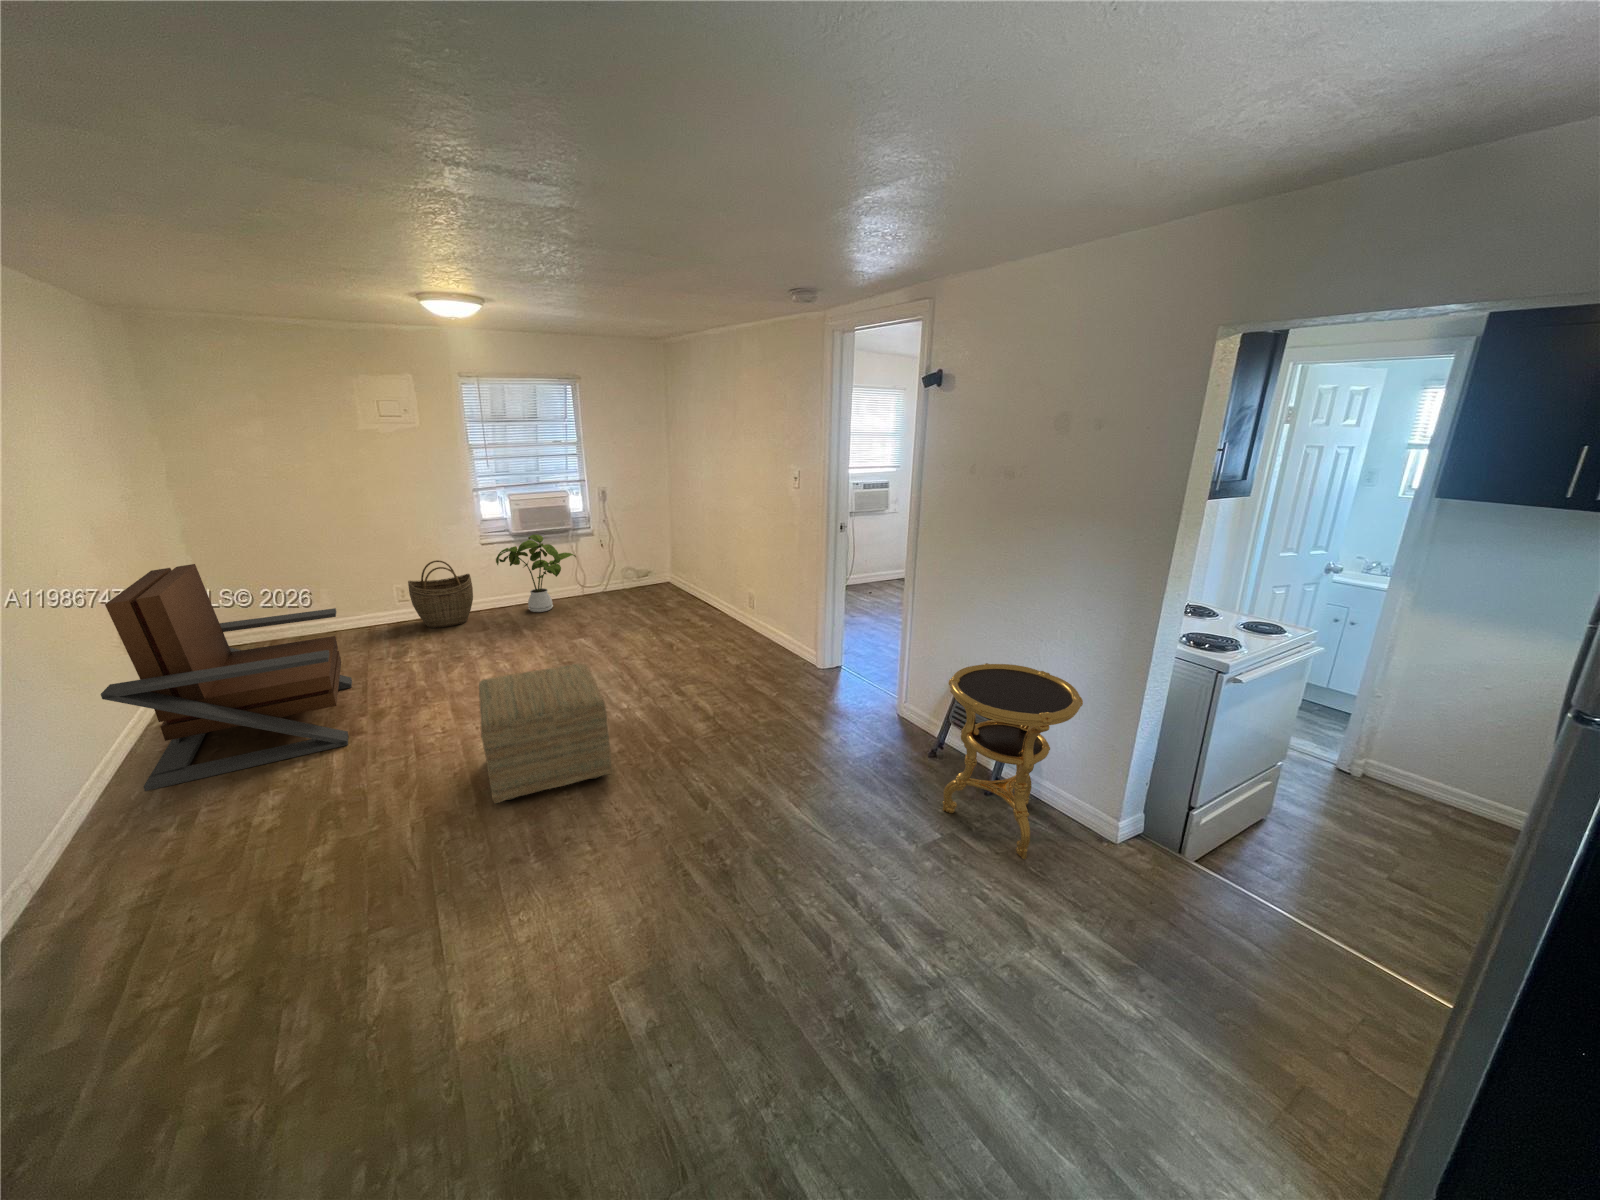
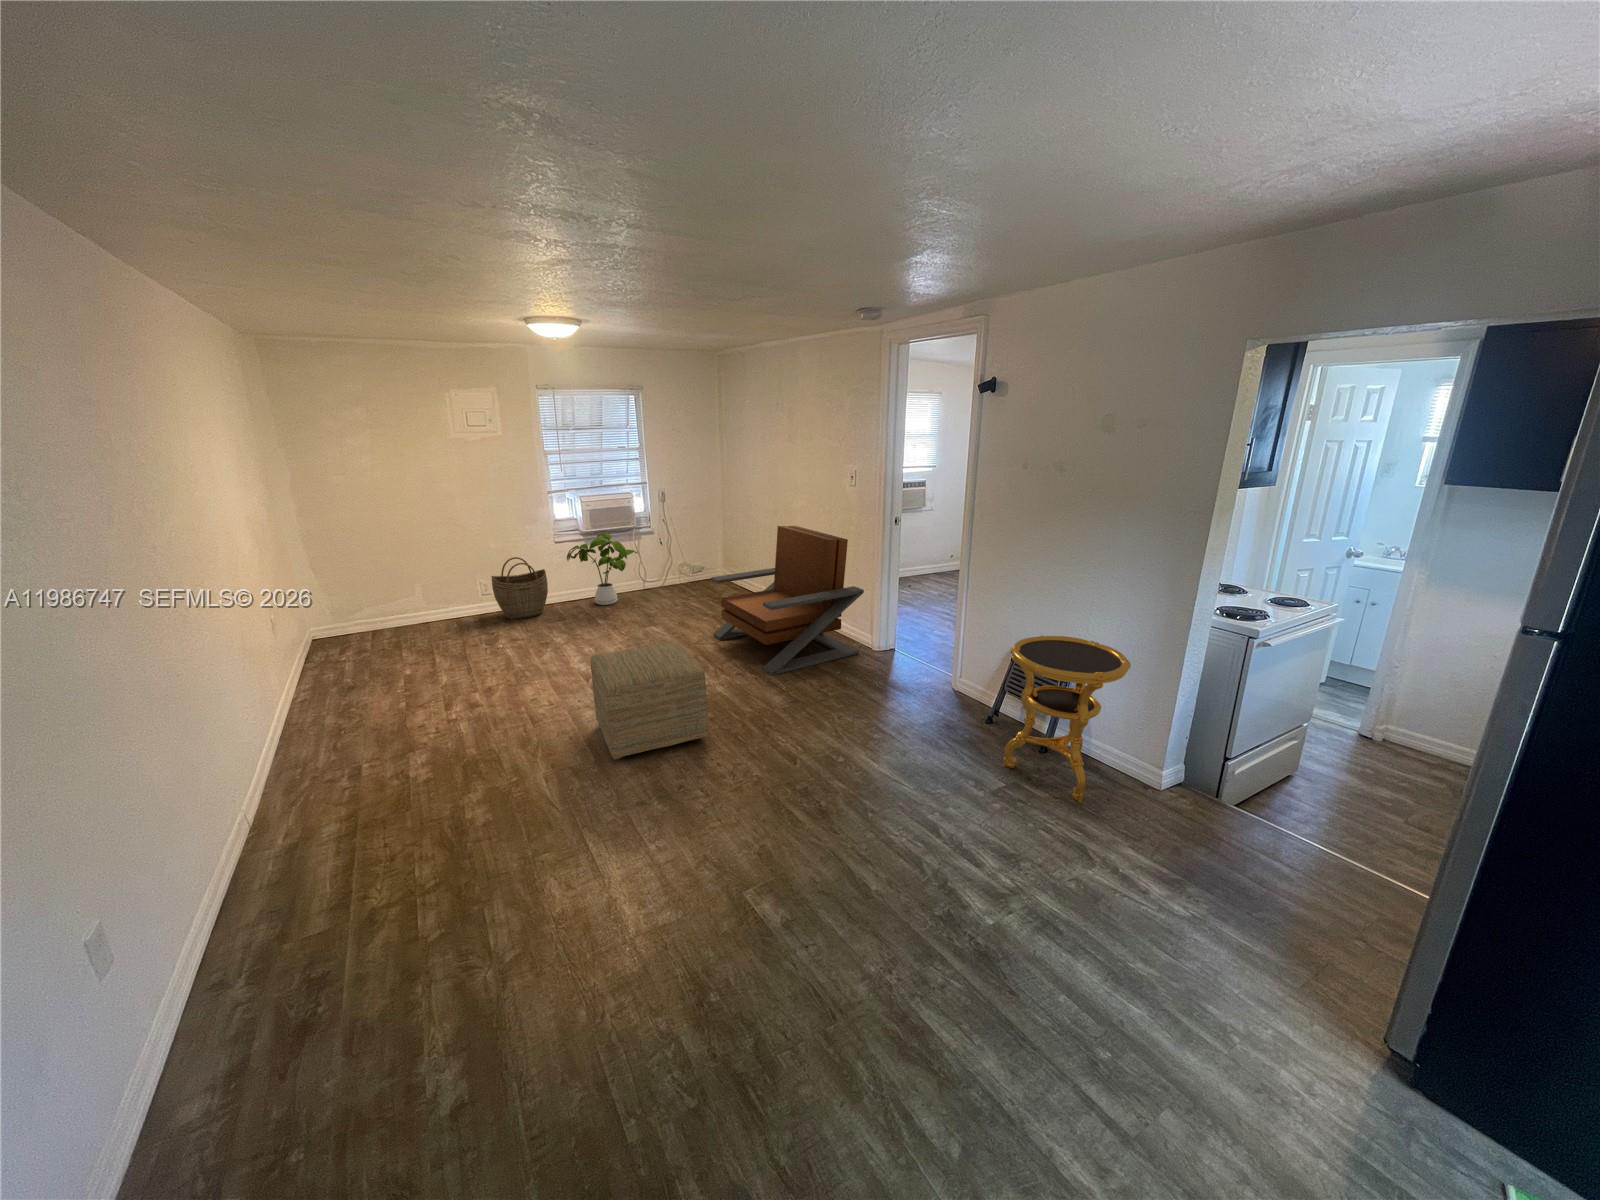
lounge chair: present [101,564,352,791] -> present [711,526,864,675]

